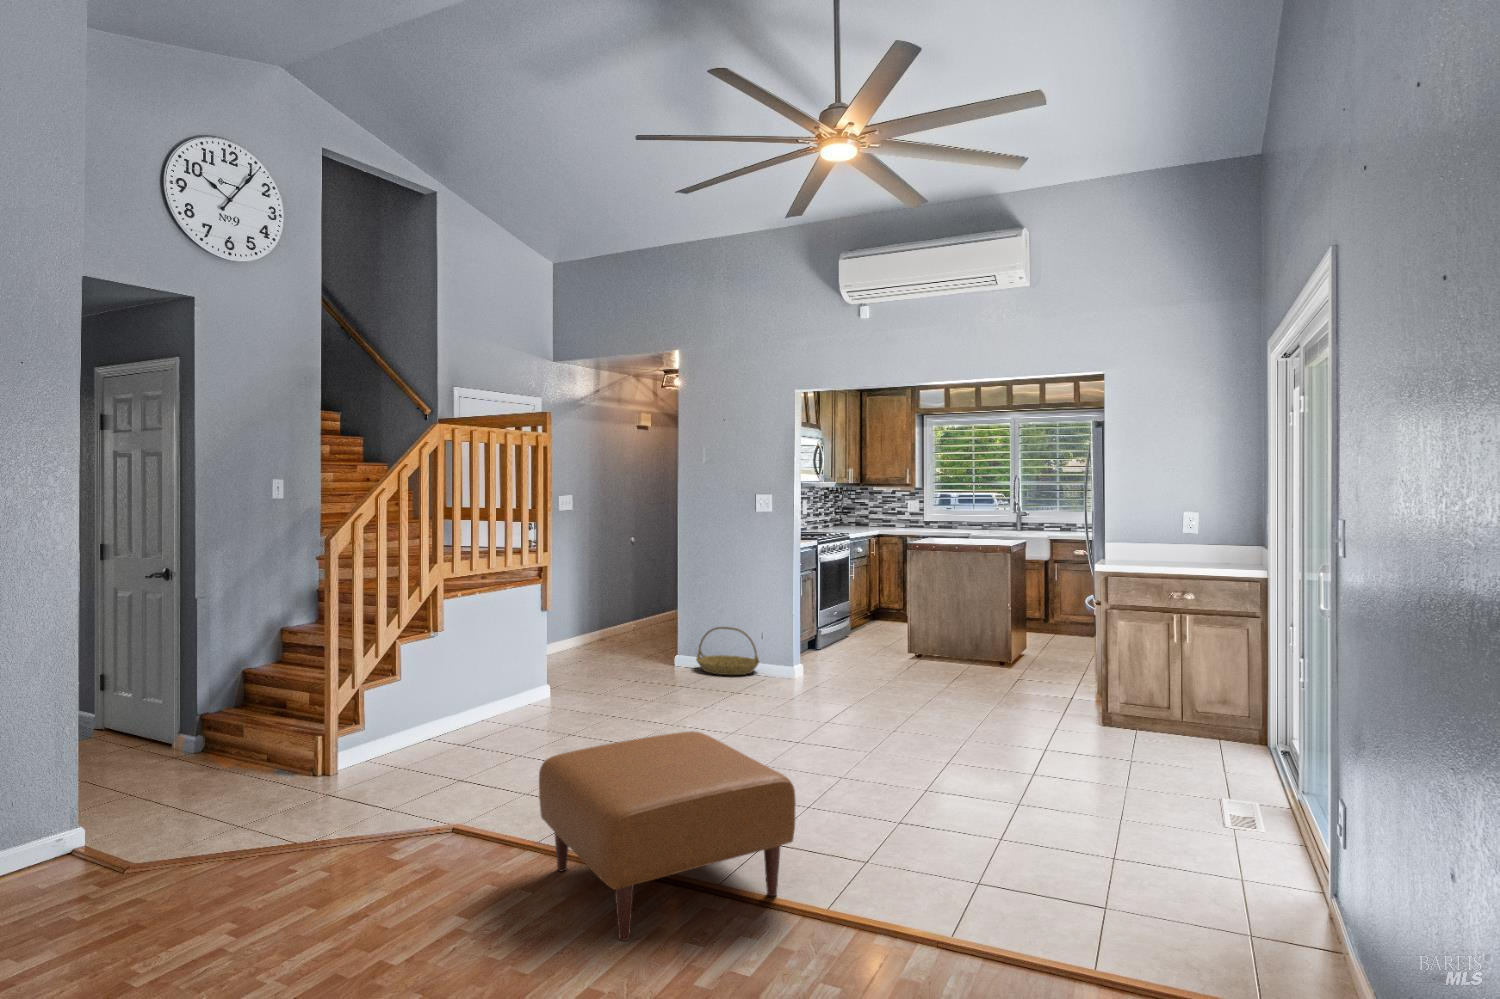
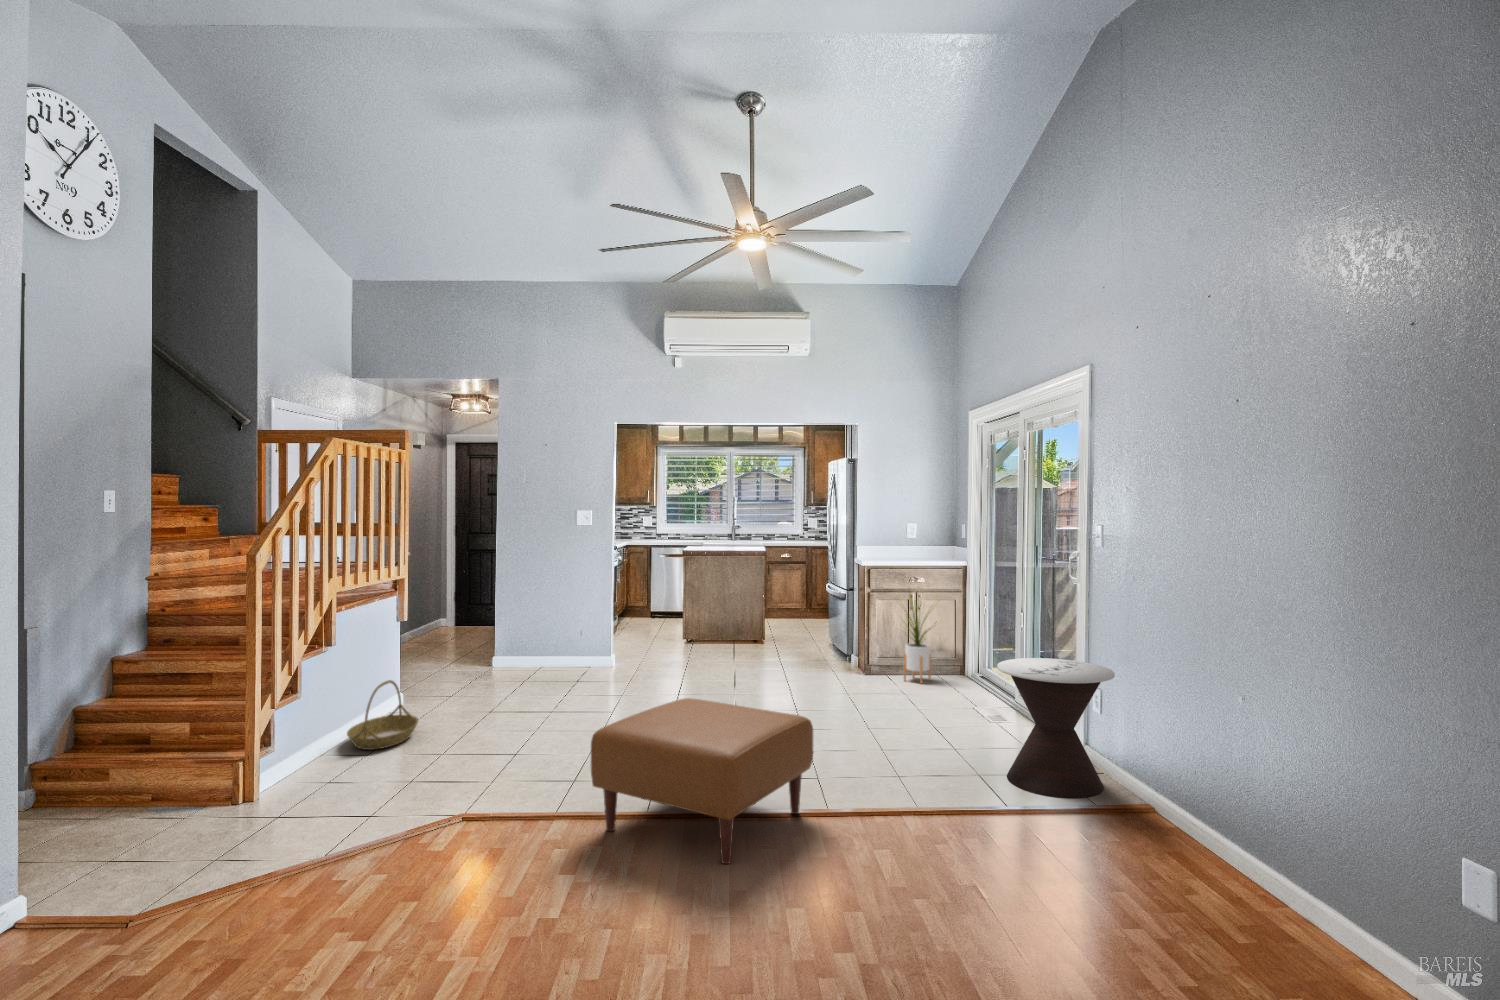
house plant: none [1121,610,1196,745] -> present [904,594,931,683]
basket: present [696,627,759,675] -> present [347,680,418,750]
side table: none [1101,735,1288,967] -> present [997,658,1115,798]

